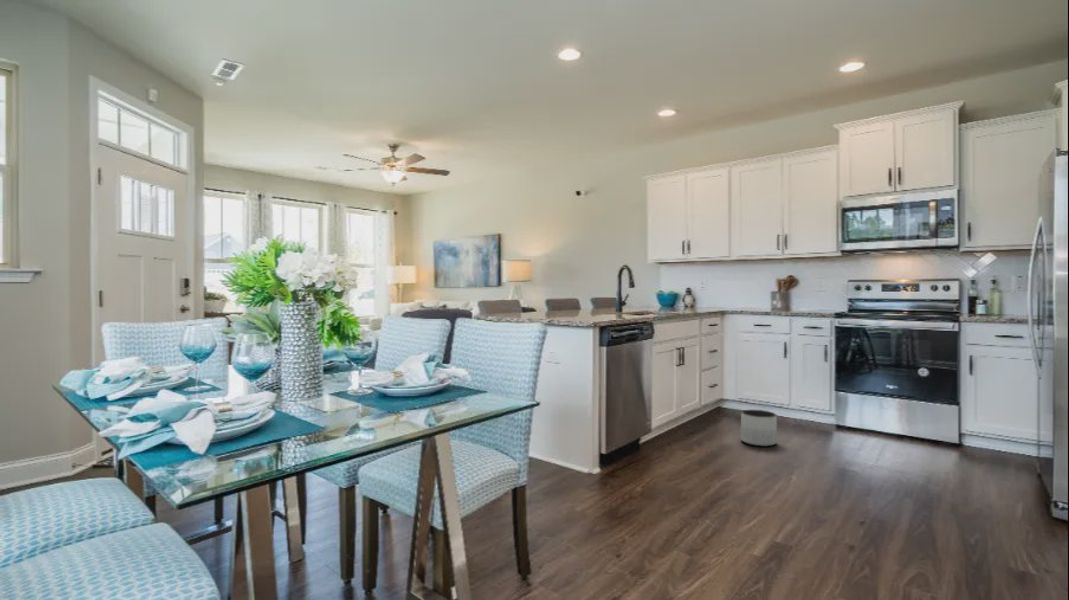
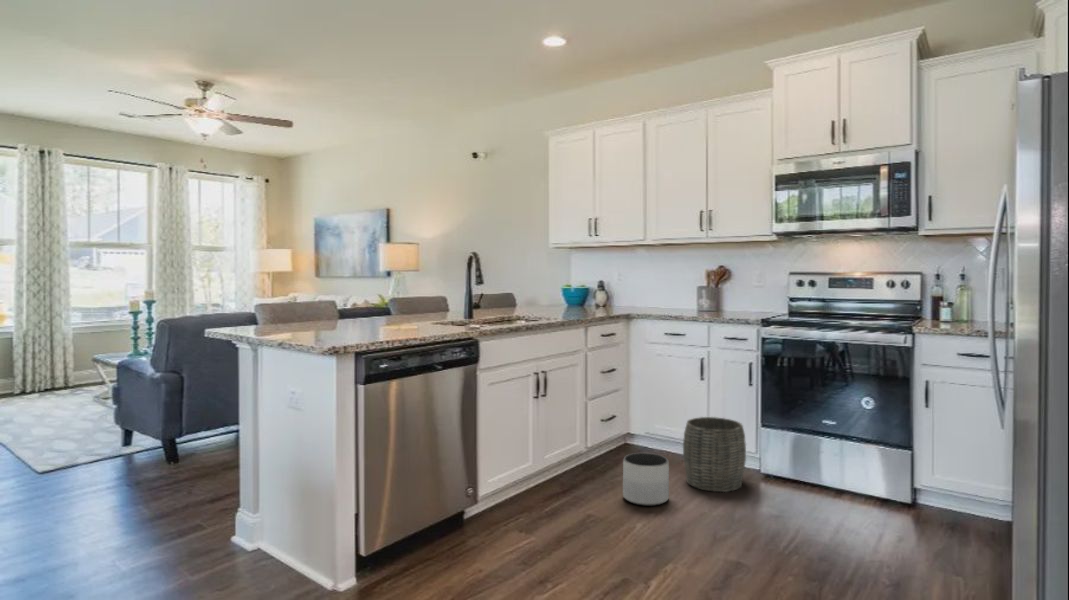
woven basket: none [779,386,828,439] -> present [683,417,746,492]

